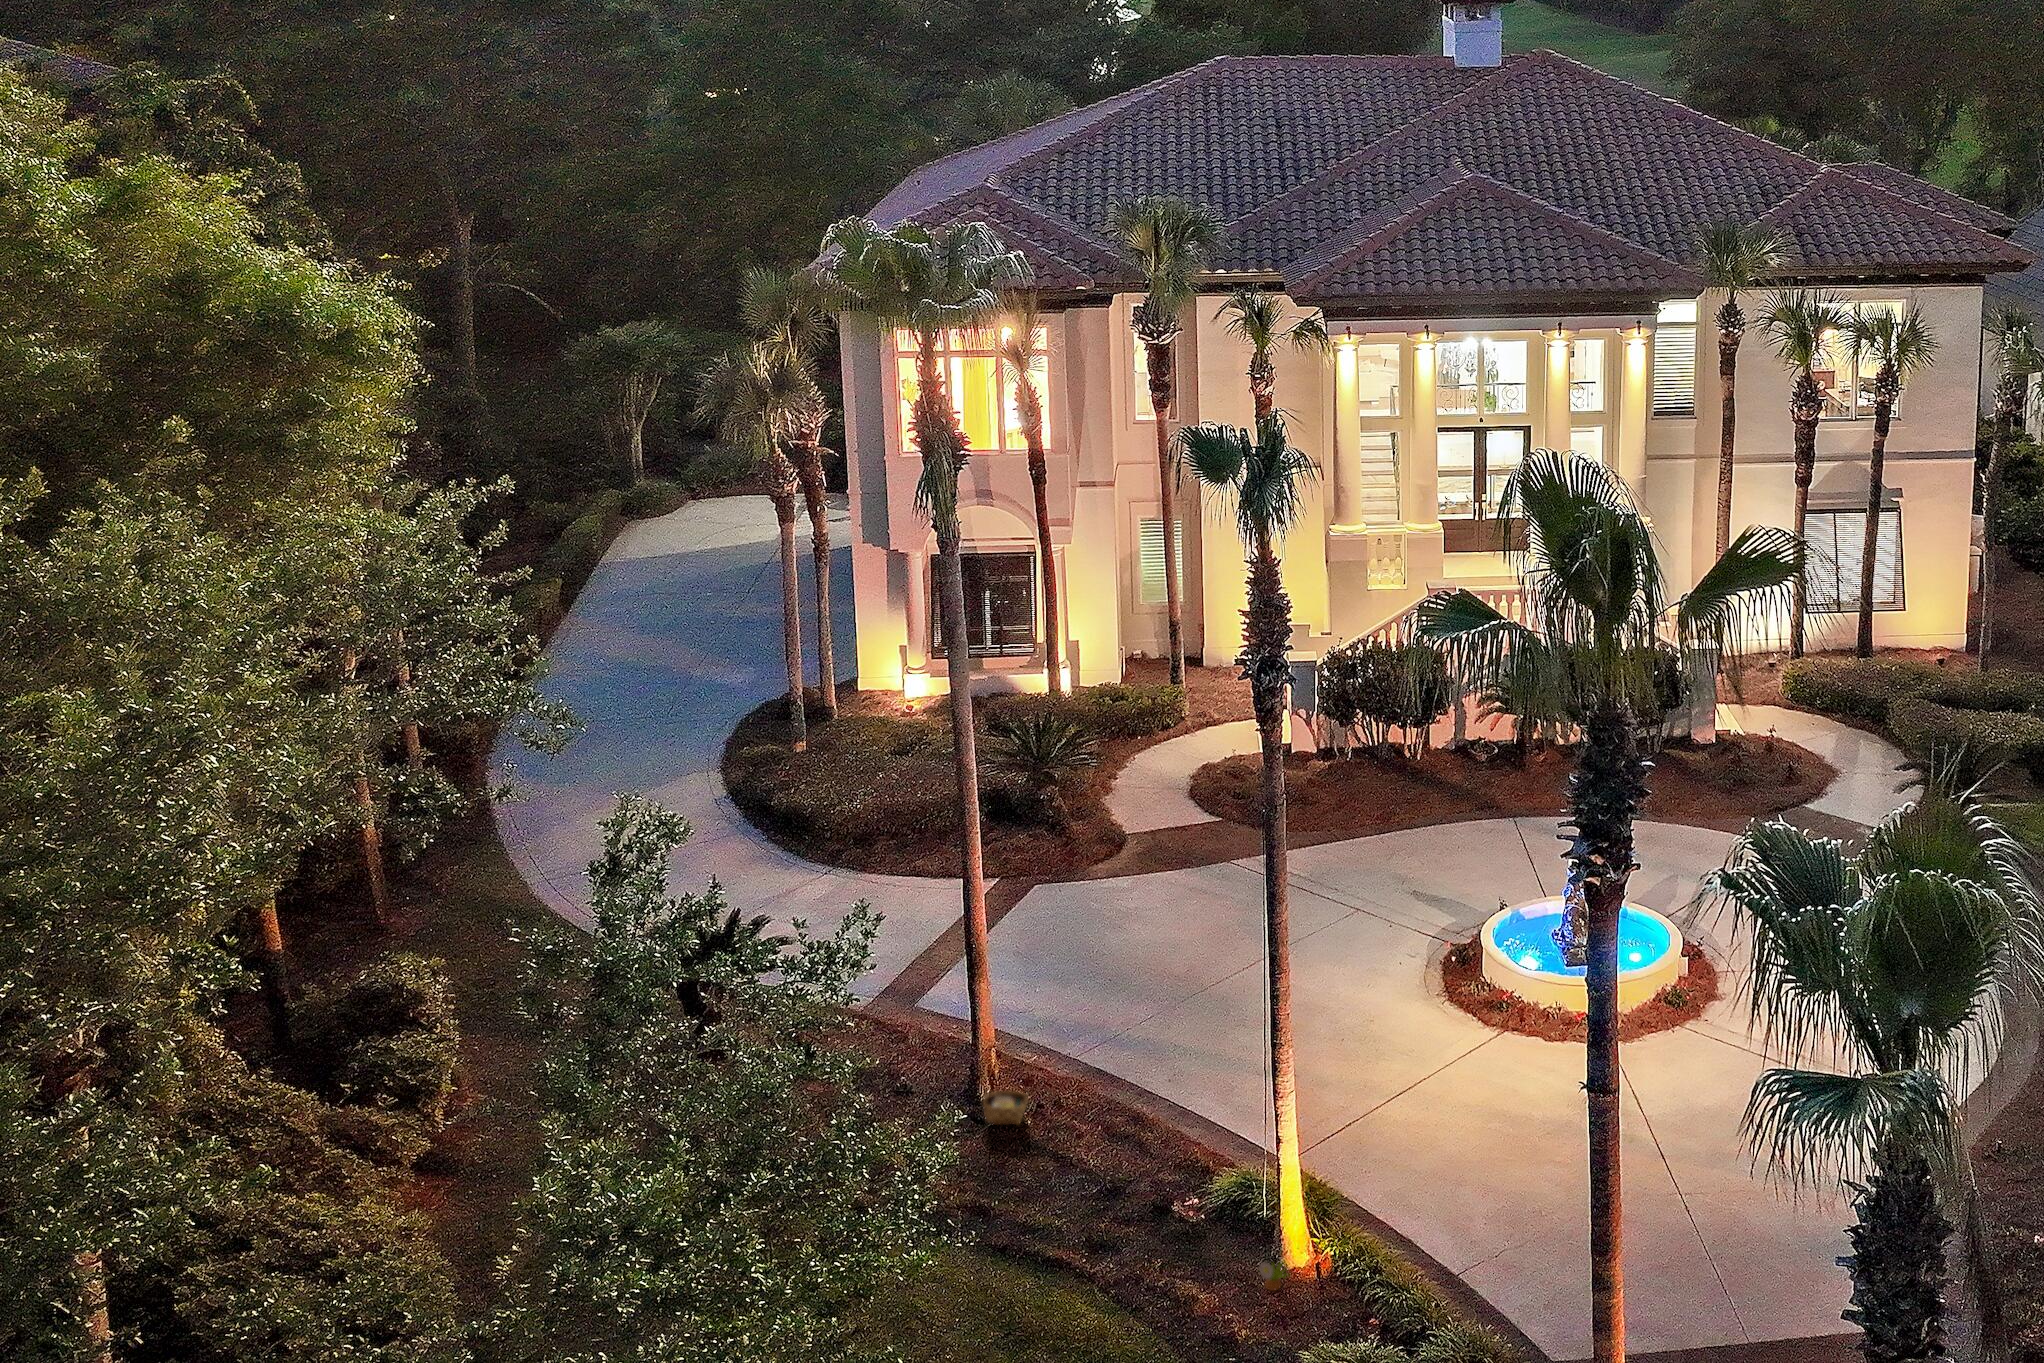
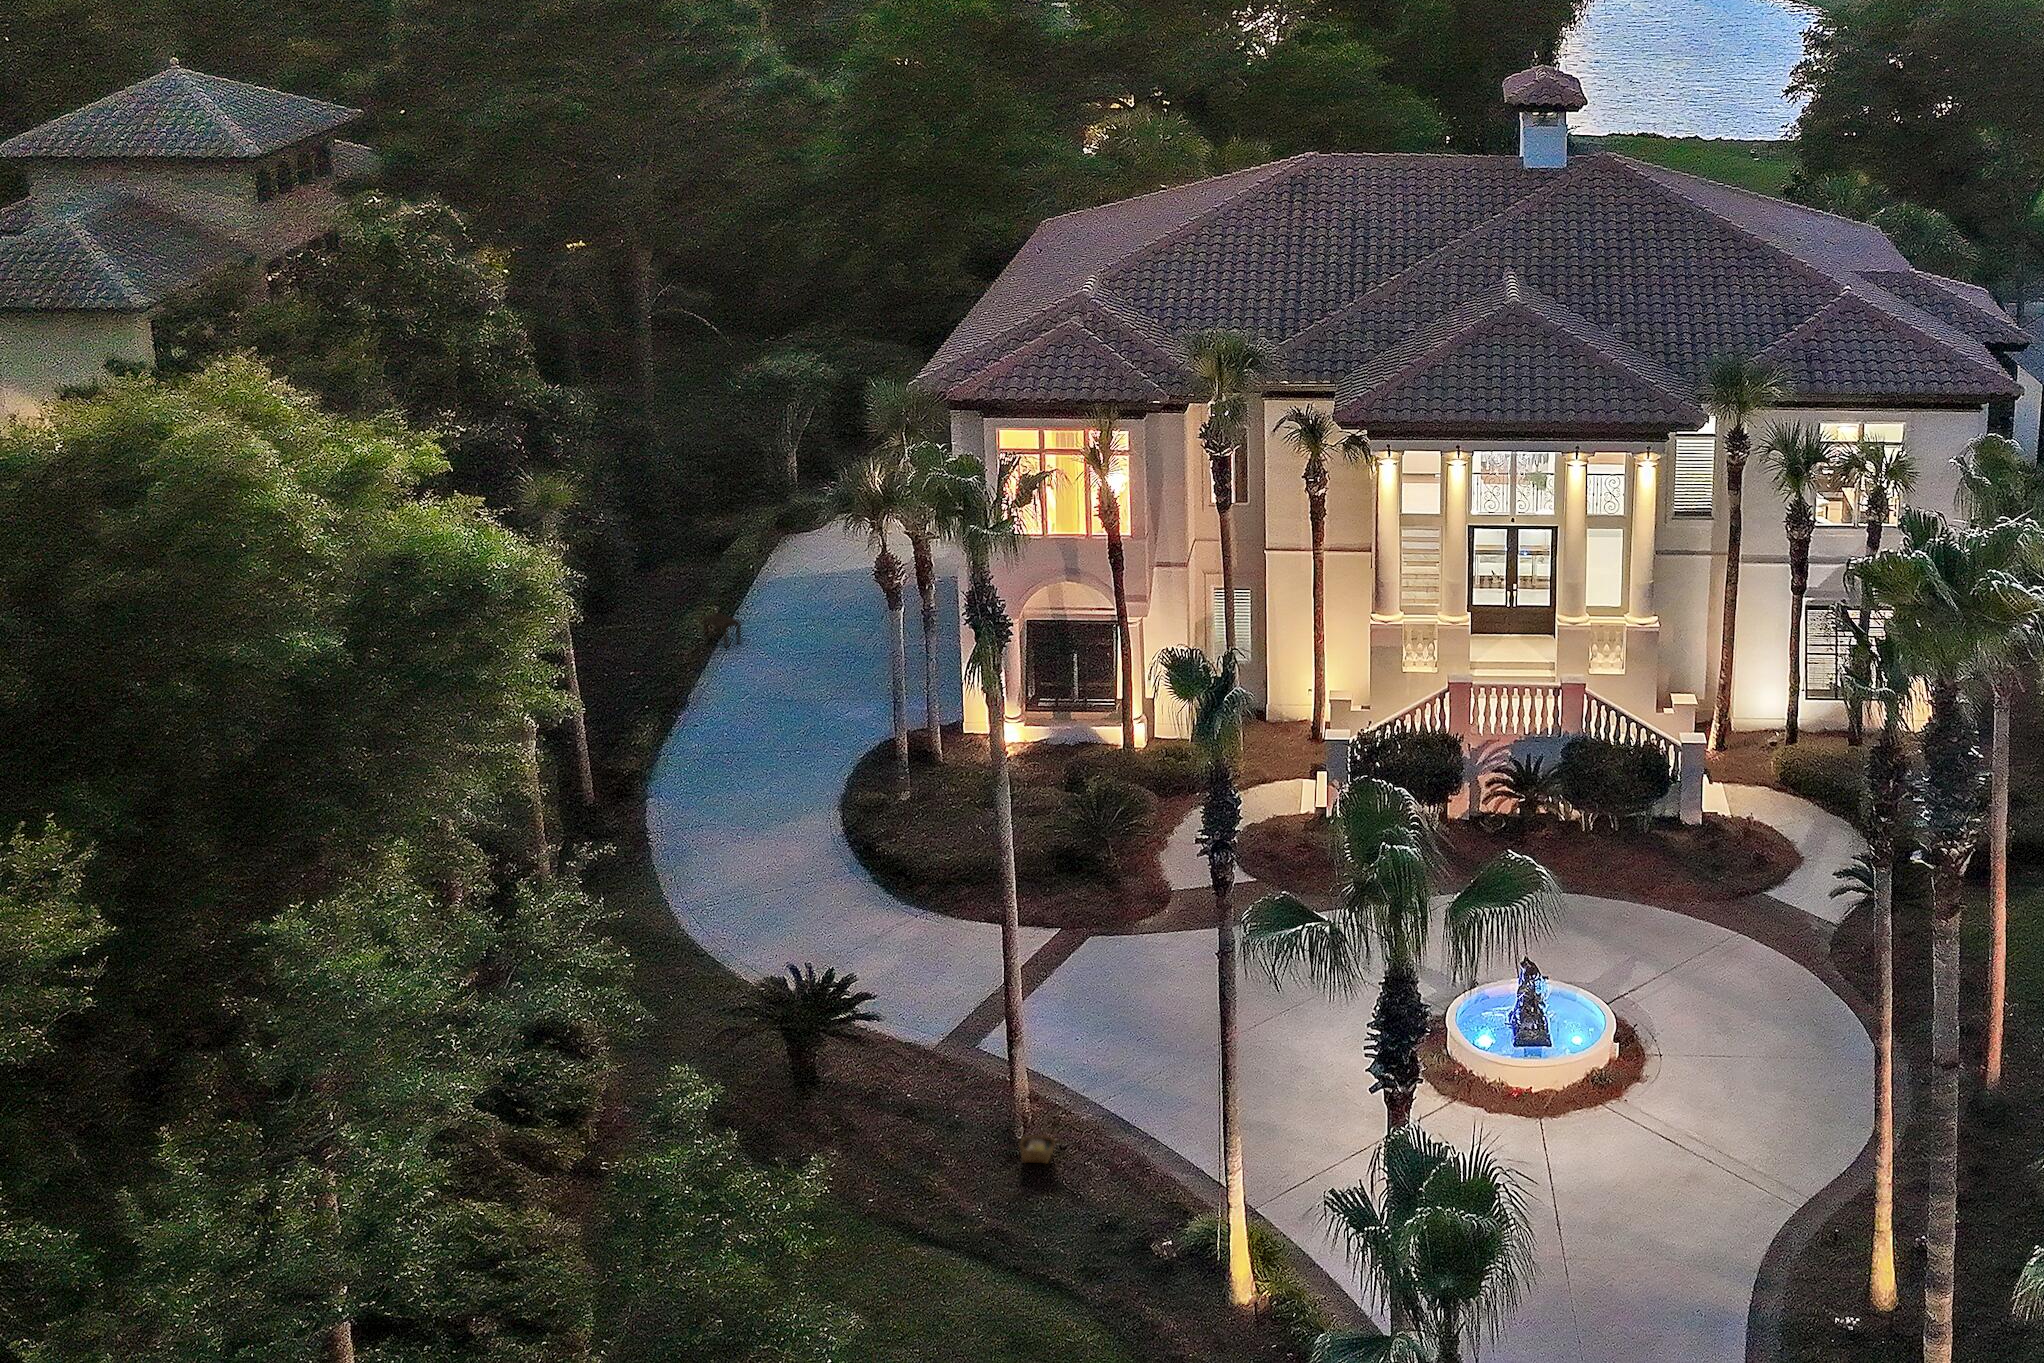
bench: none [545,591,592,628] -> present [702,612,741,647]
decorative plant: present [1259,1263,1289,1291] -> none [1209,1296,1234,1319]

